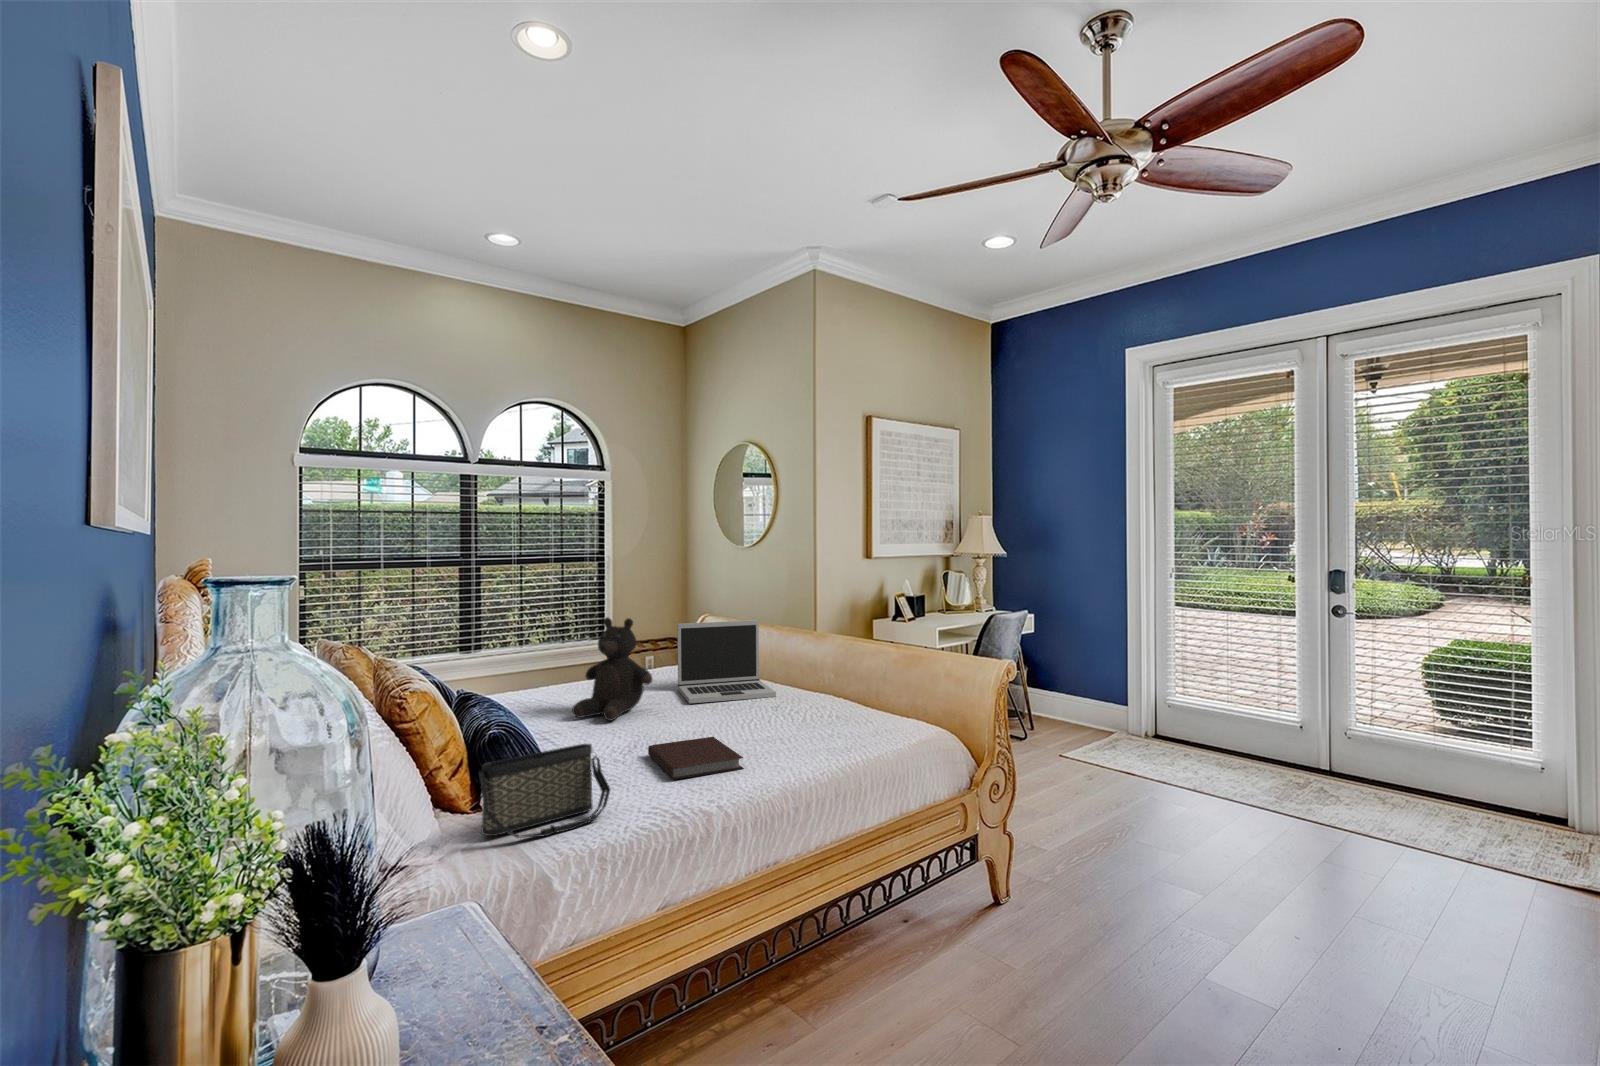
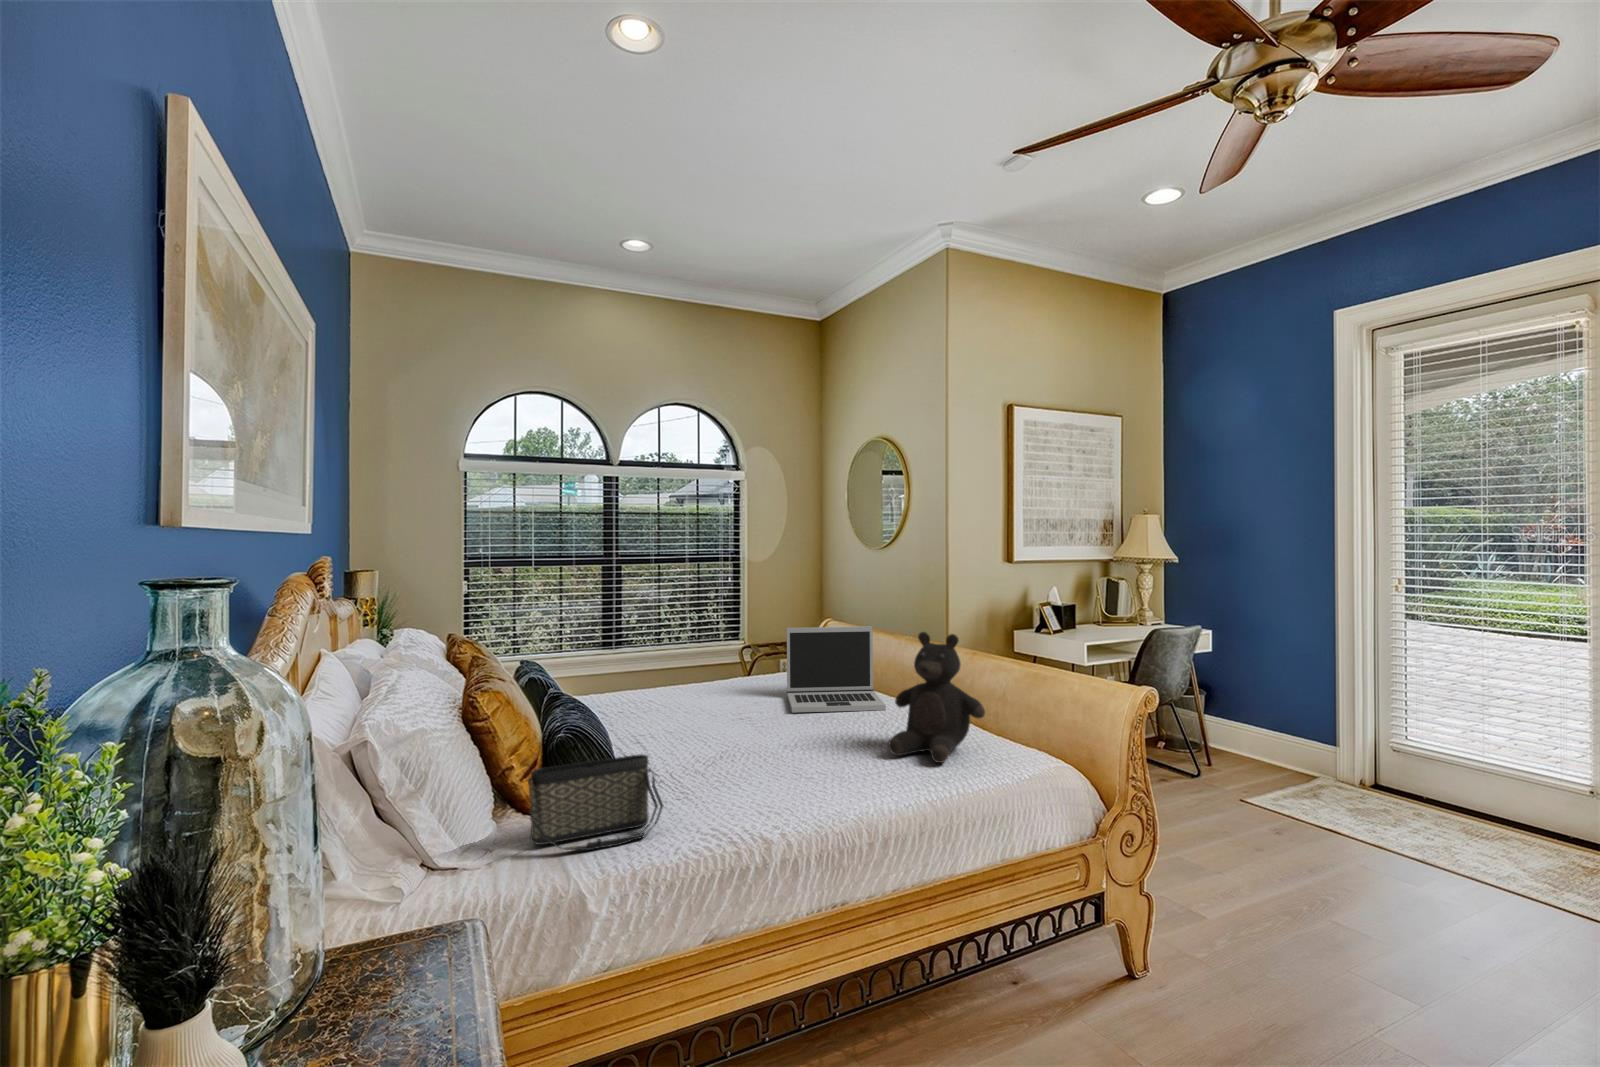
teddy bear: present [572,618,653,721] -> present [889,632,985,763]
notebook: present [648,737,743,779] -> none [728,752,820,797]

